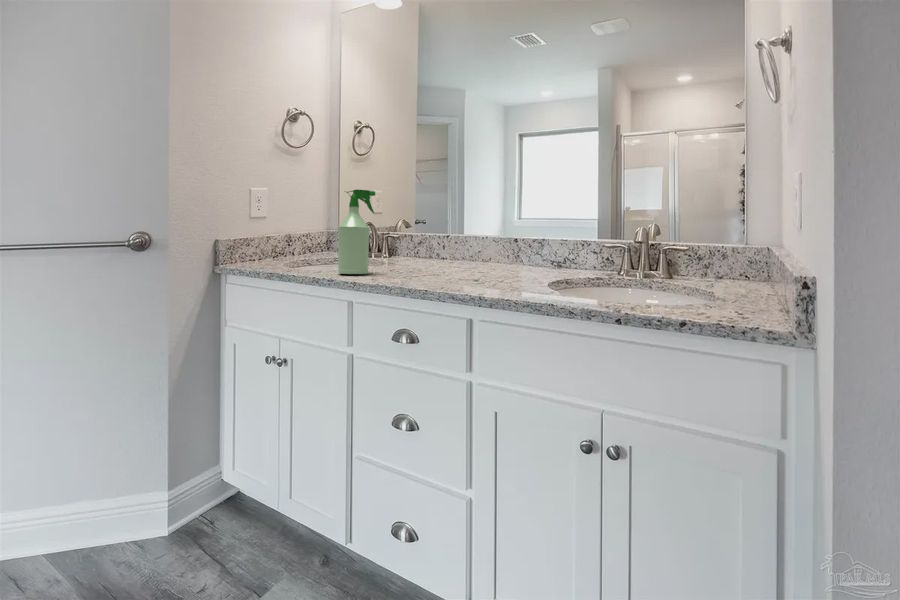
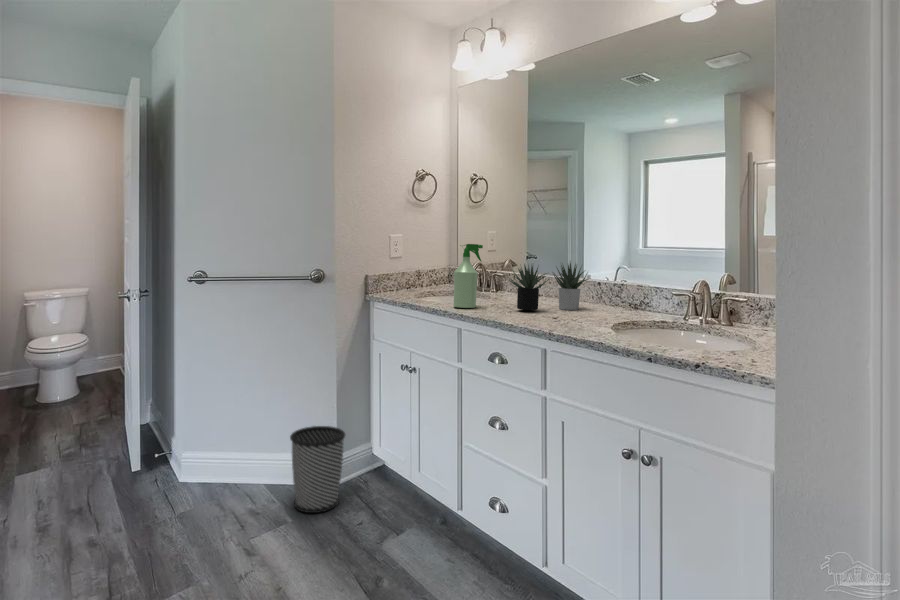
succulent plant: none [409,210,512,274] -> present [509,262,588,310]
wastebasket: none [103,447,189,571] -> present [290,426,345,513]

